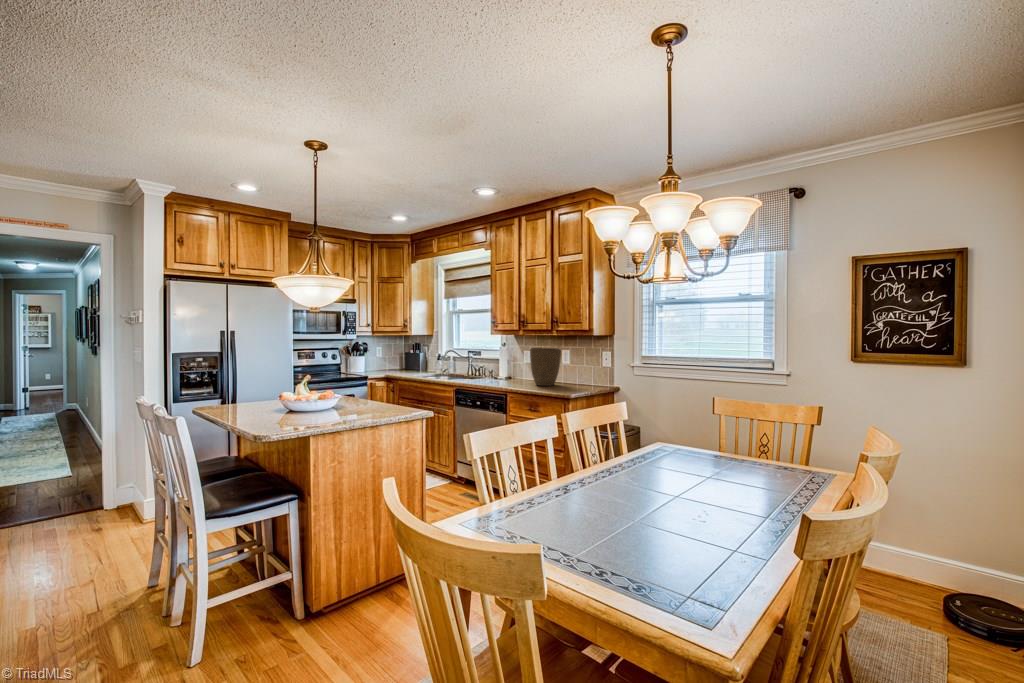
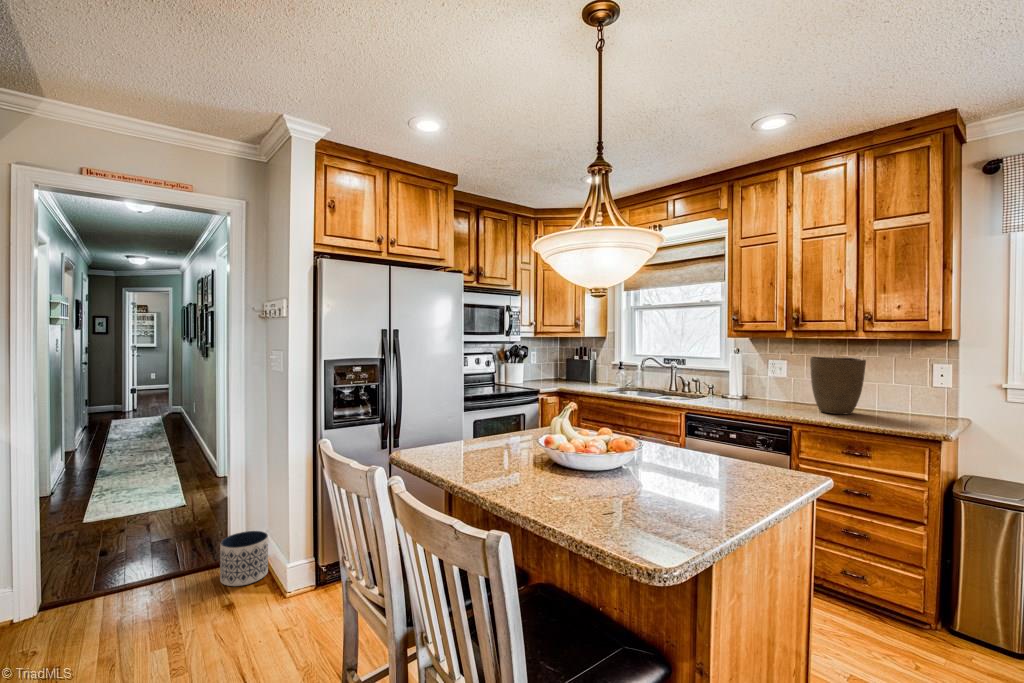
planter: none [92,483,132,521] -> present [220,531,268,586]

